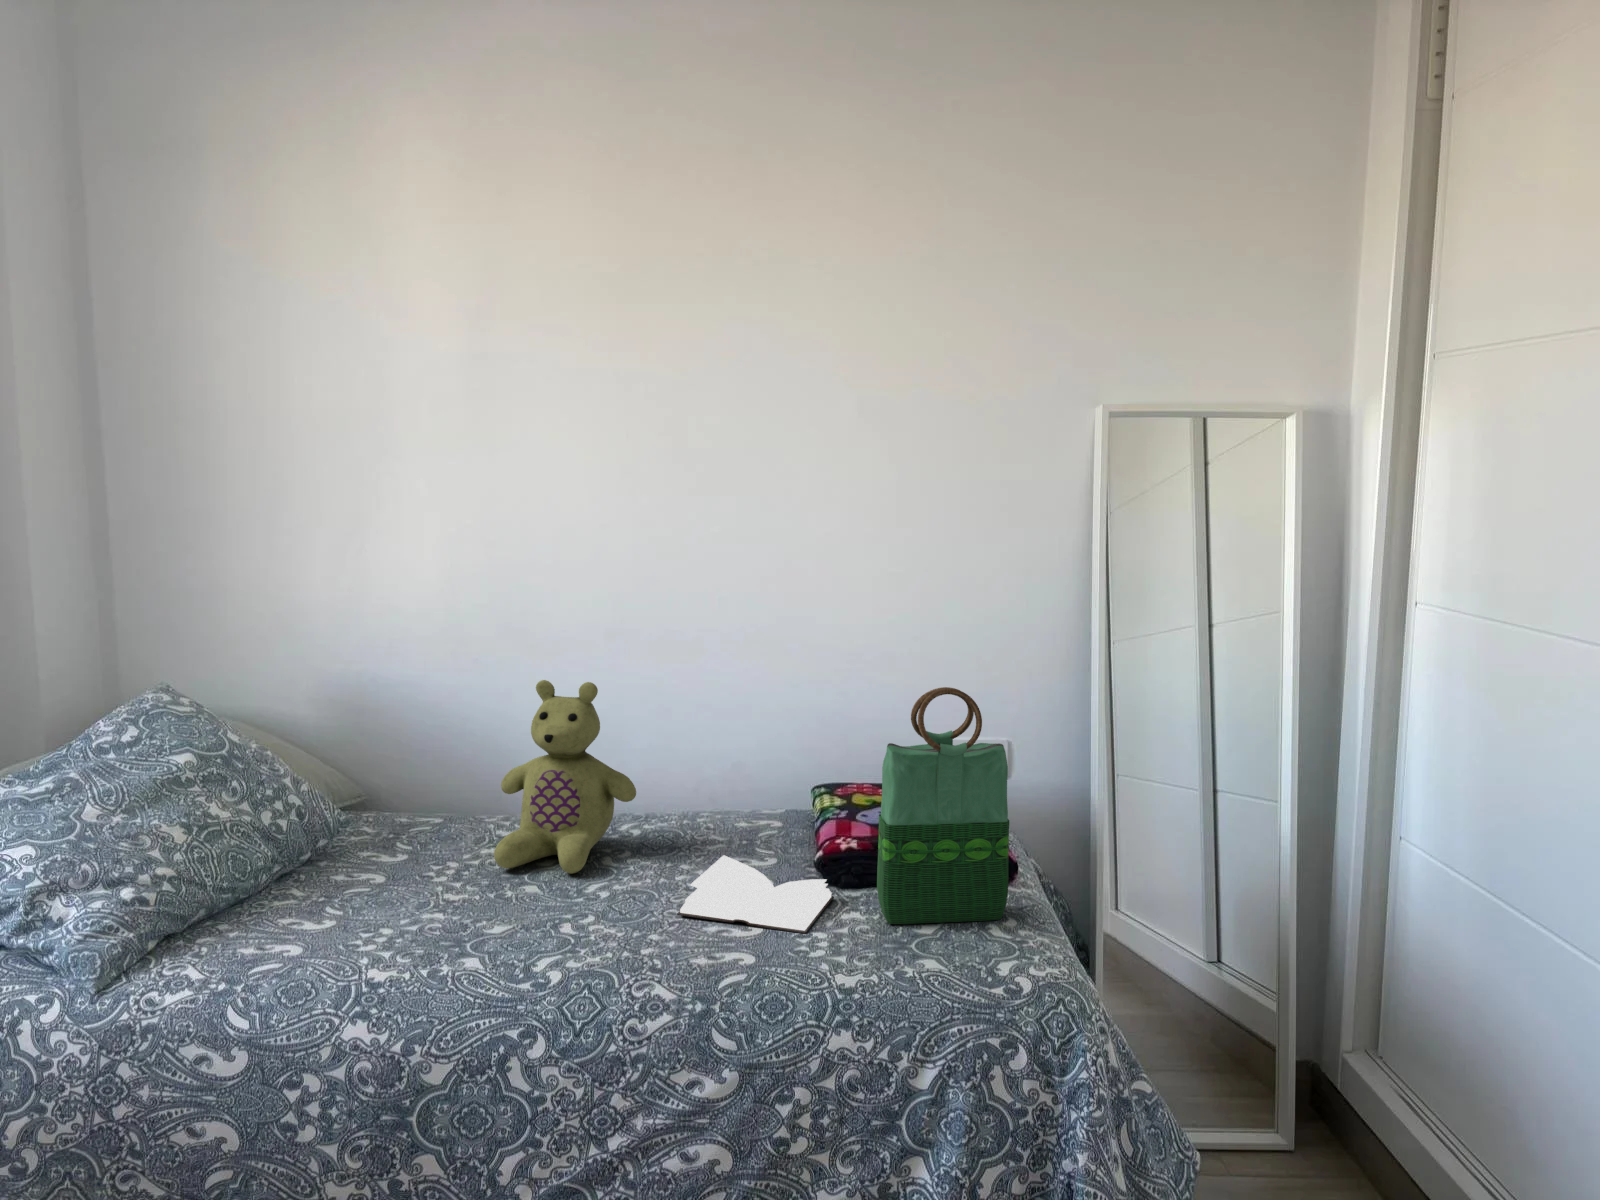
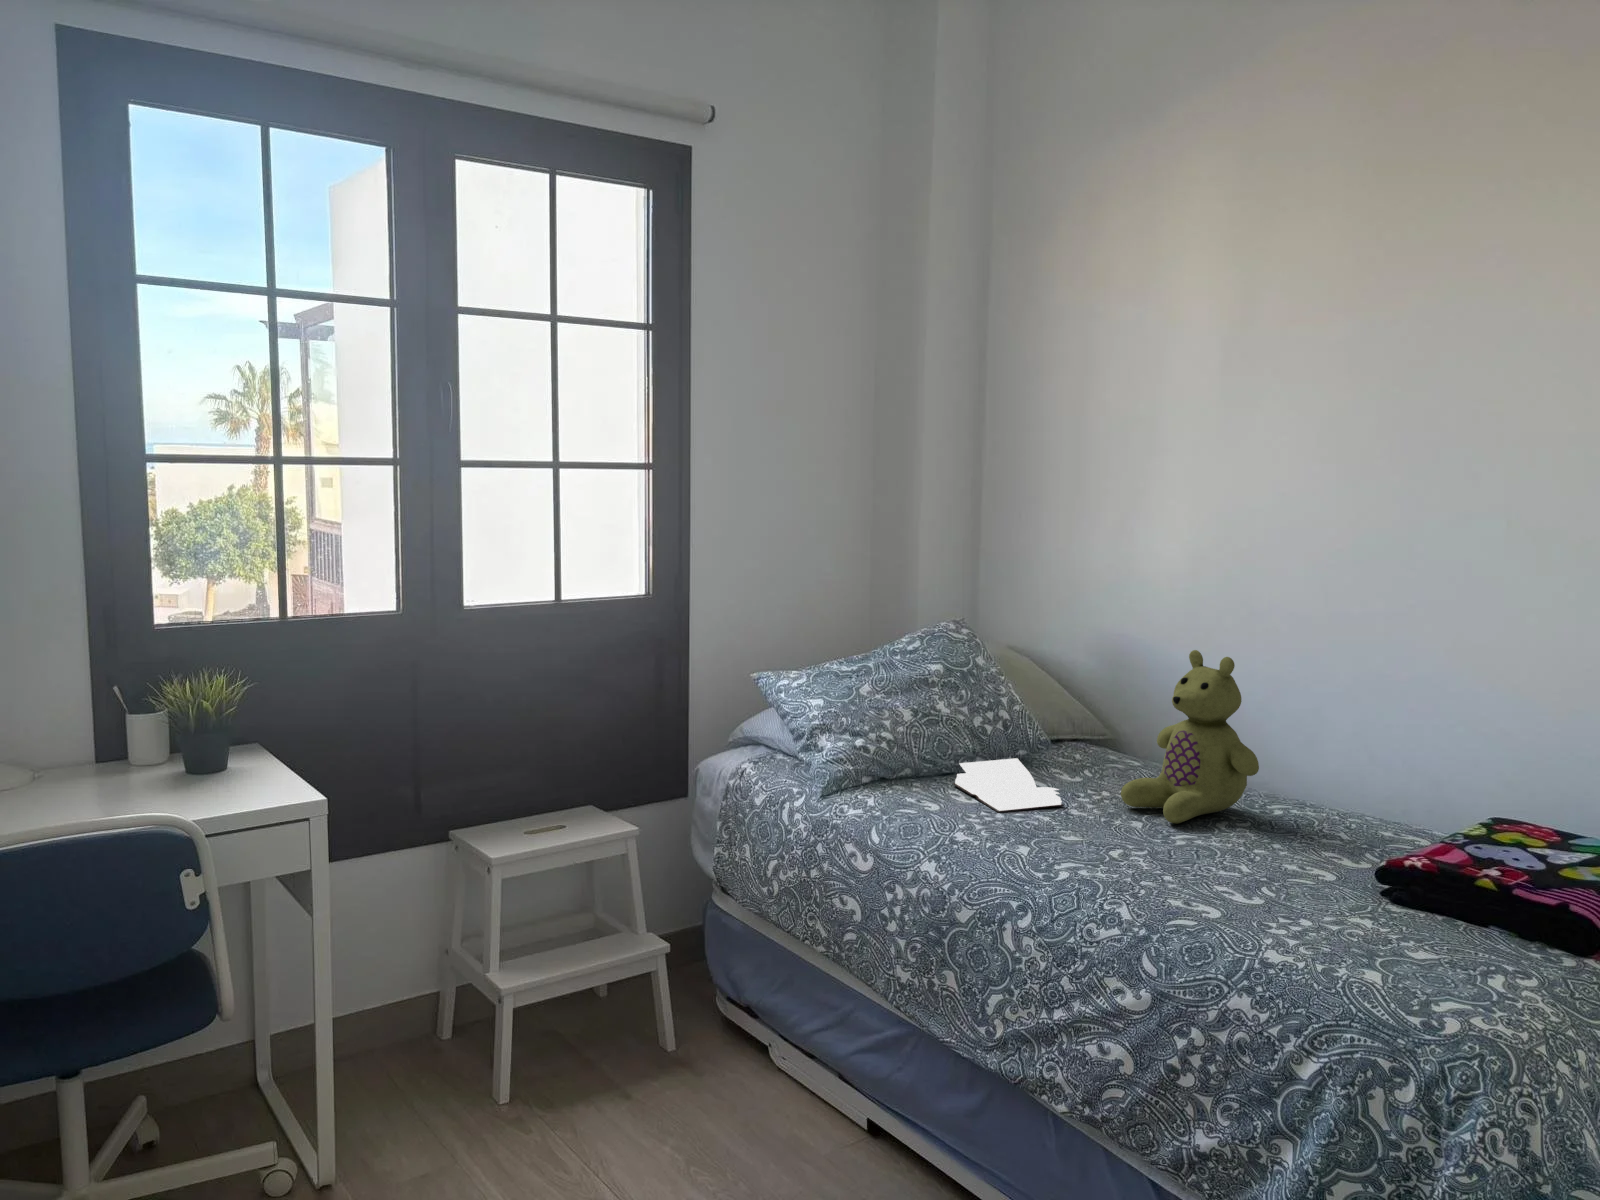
tote bag: present [877,687,1009,924] -> none [1377,700,1549,976]
book: present [677,855,834,934] -> present [953,758,1064,813]

